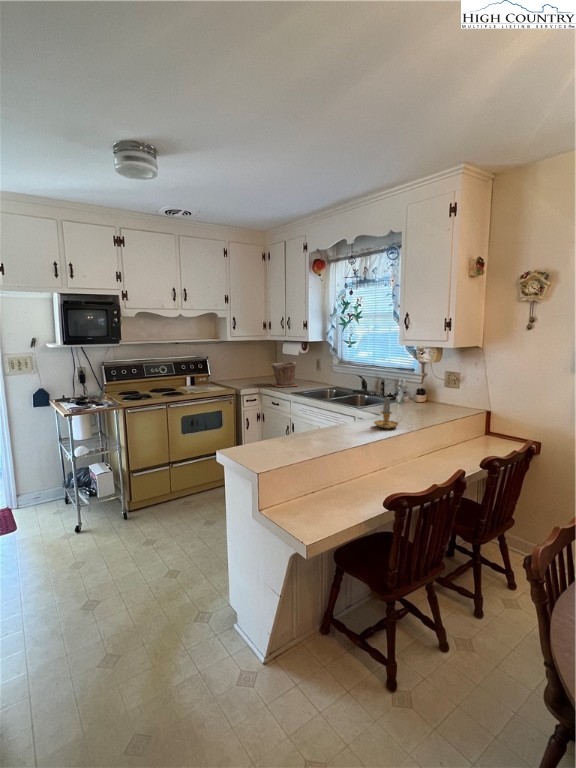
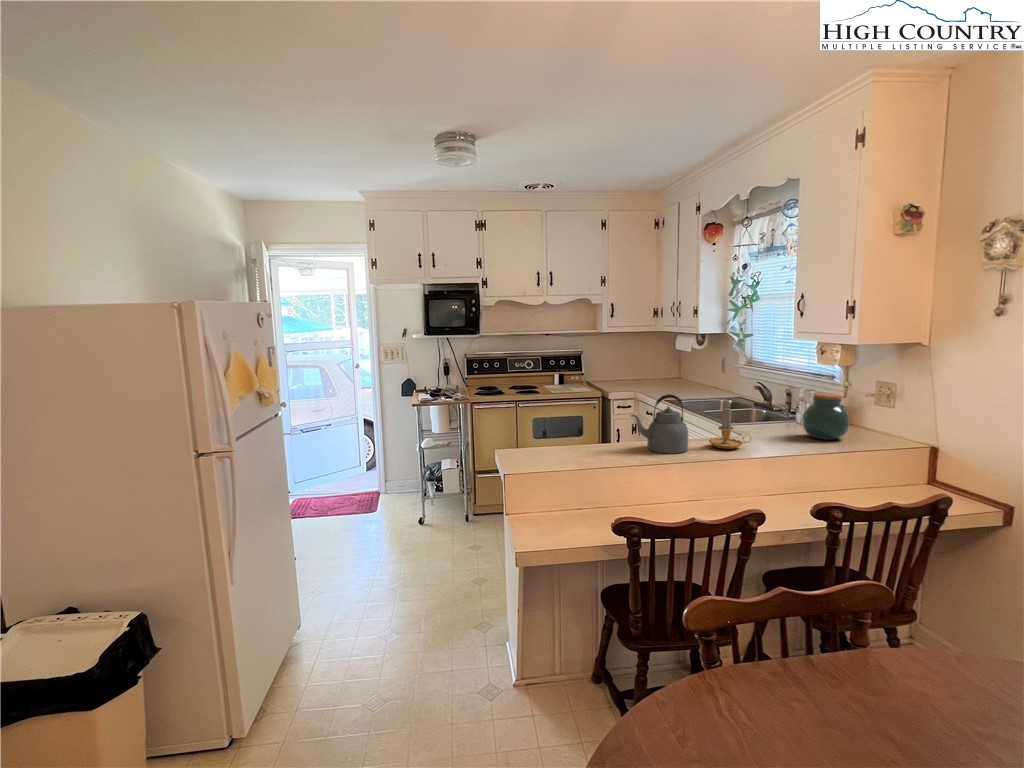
plant pot: present [272,362,298,387] -> none [654,360,688,392]
jar: none [414,381,443,413] -> present [802,393,850,440]
kettle: none [329,390,368,438] -> present [631,394,688,454]

